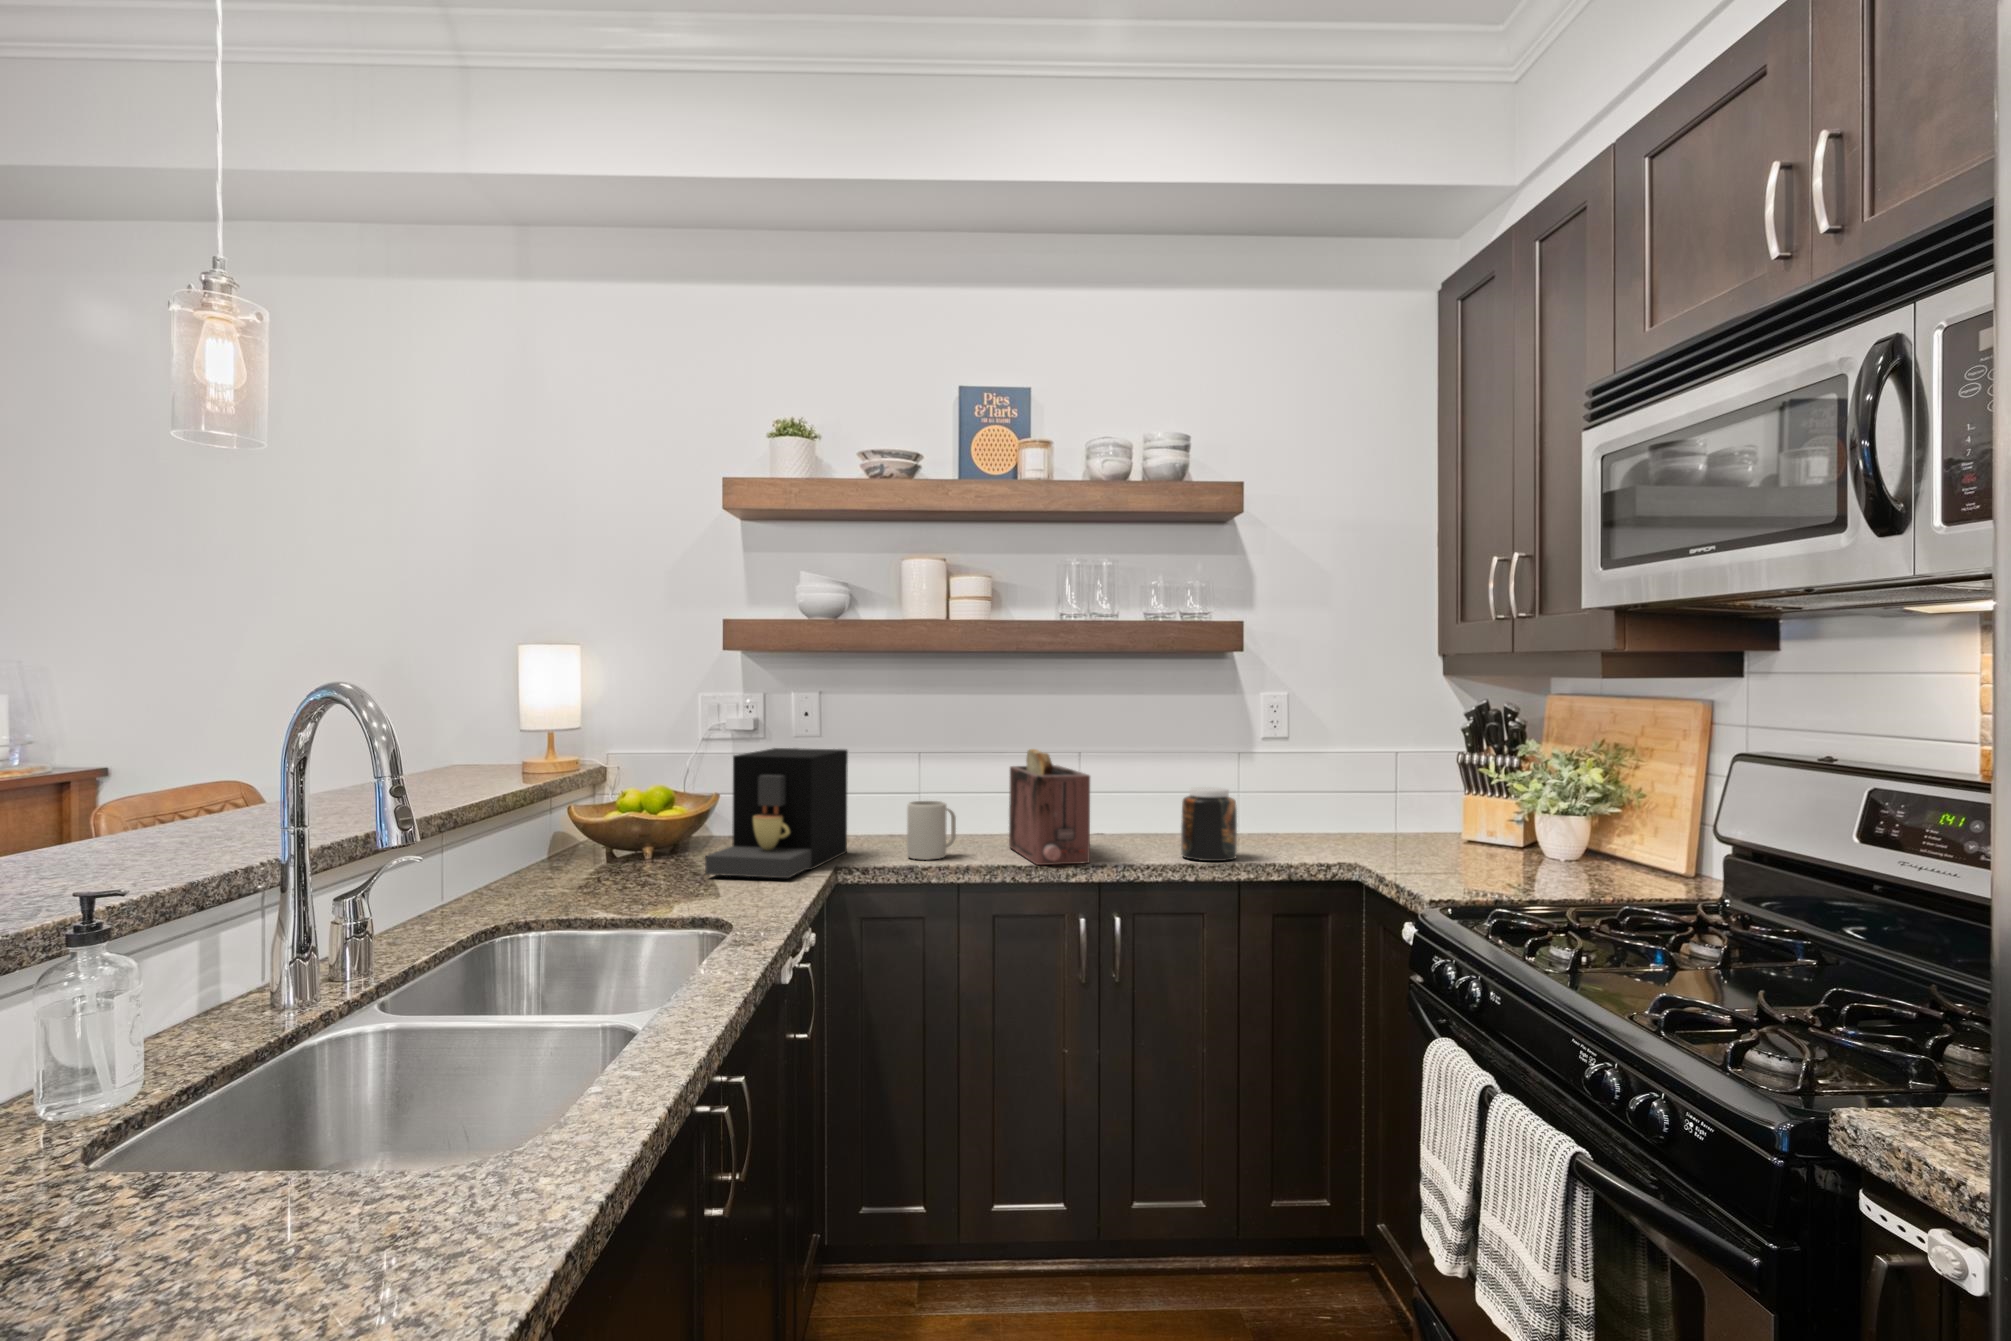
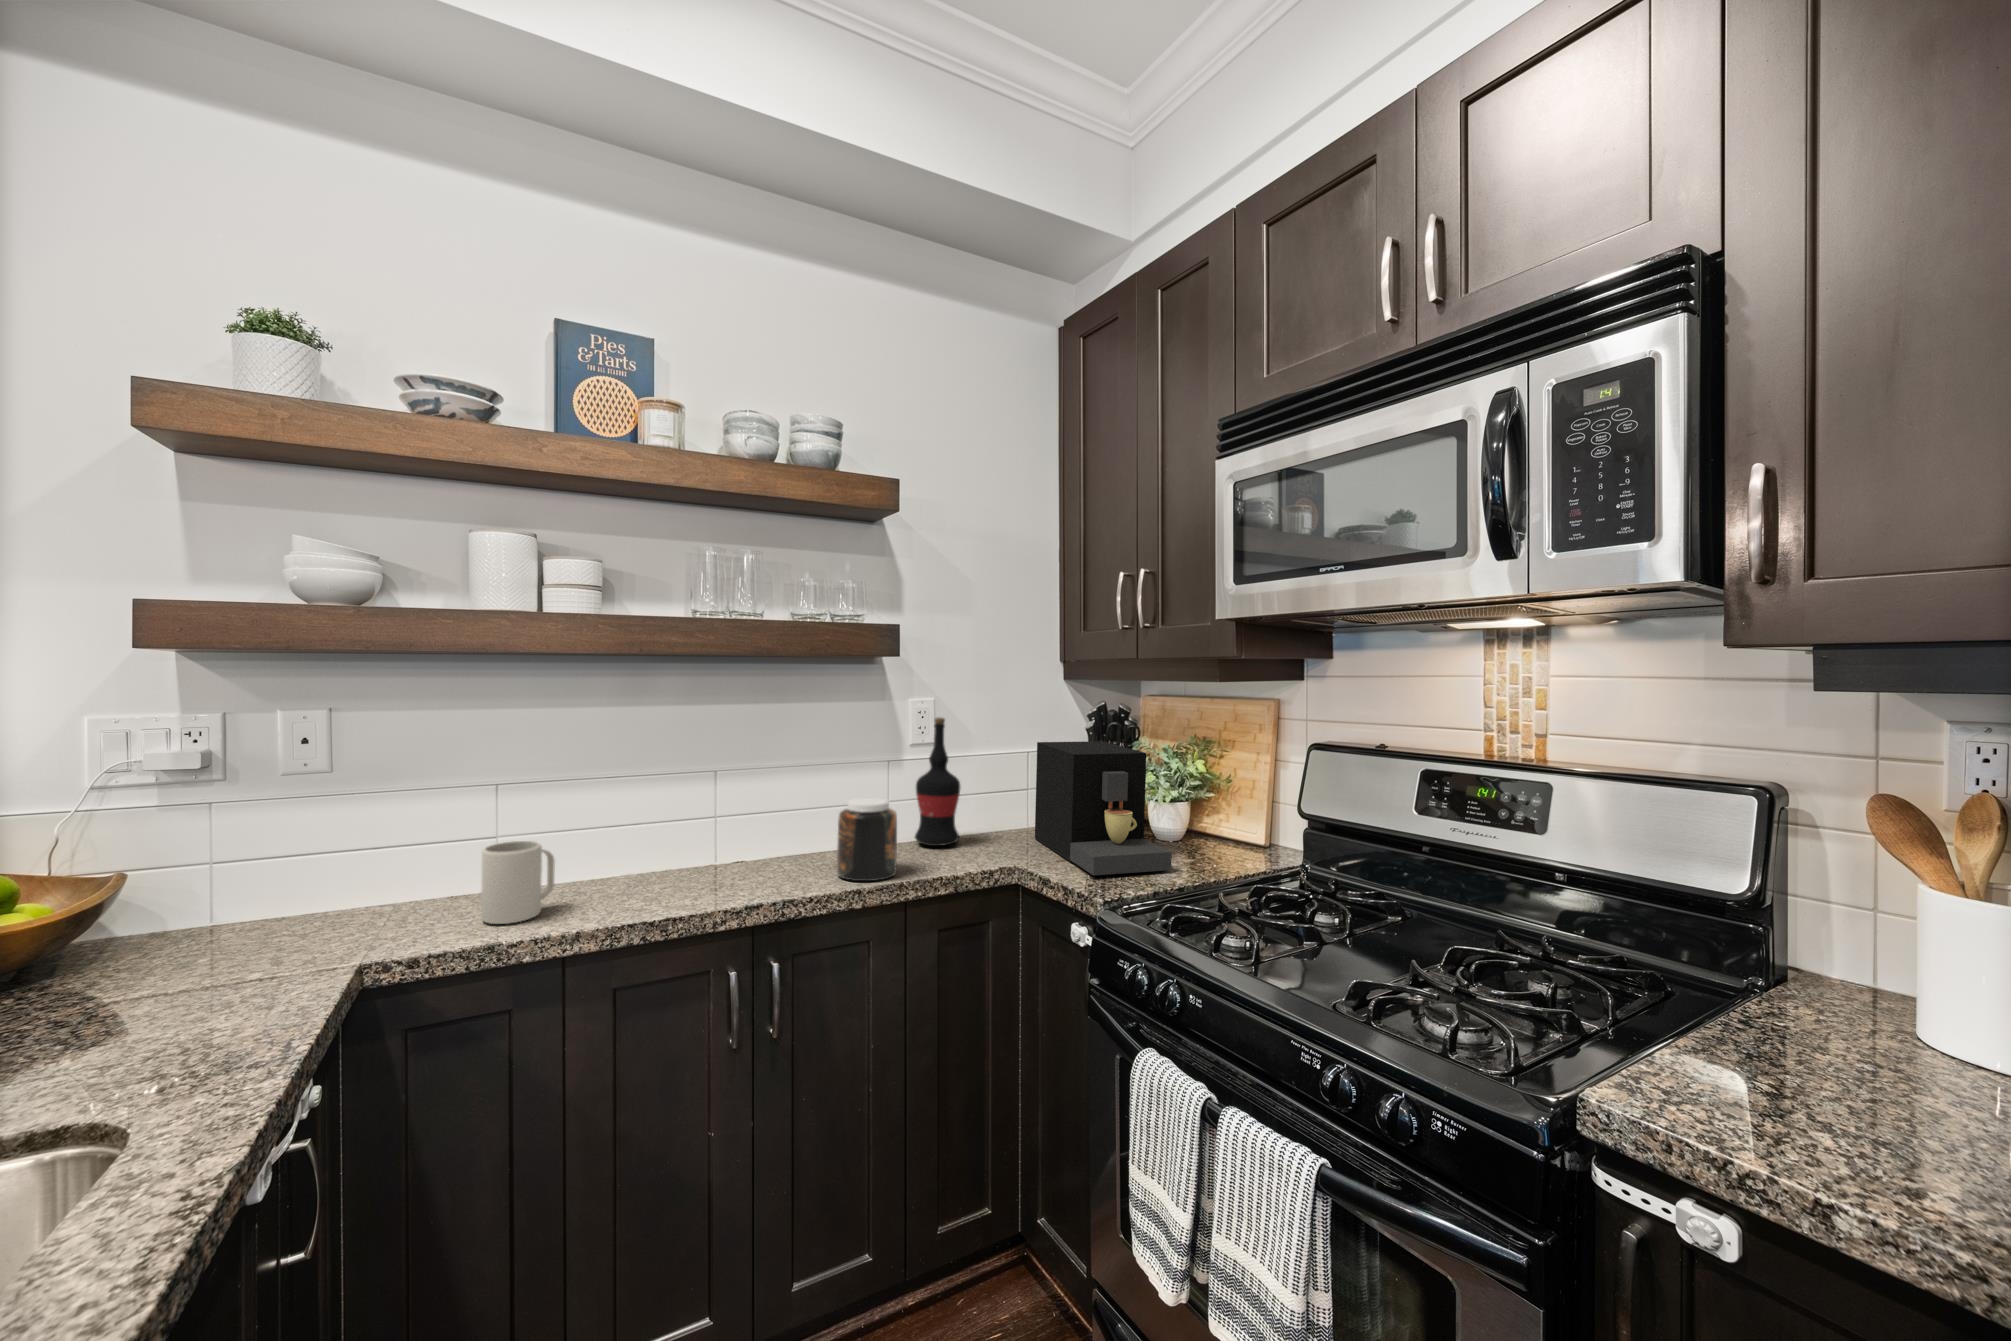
wine bottle: none [1272,716,1319,845] -> present [915,718,960,846]
coffee maker: present [705,748,848,878] -> present [1035,741,1172,875]
toaster: present [1009,749,1090,865] -> none [626,766,739,914]

